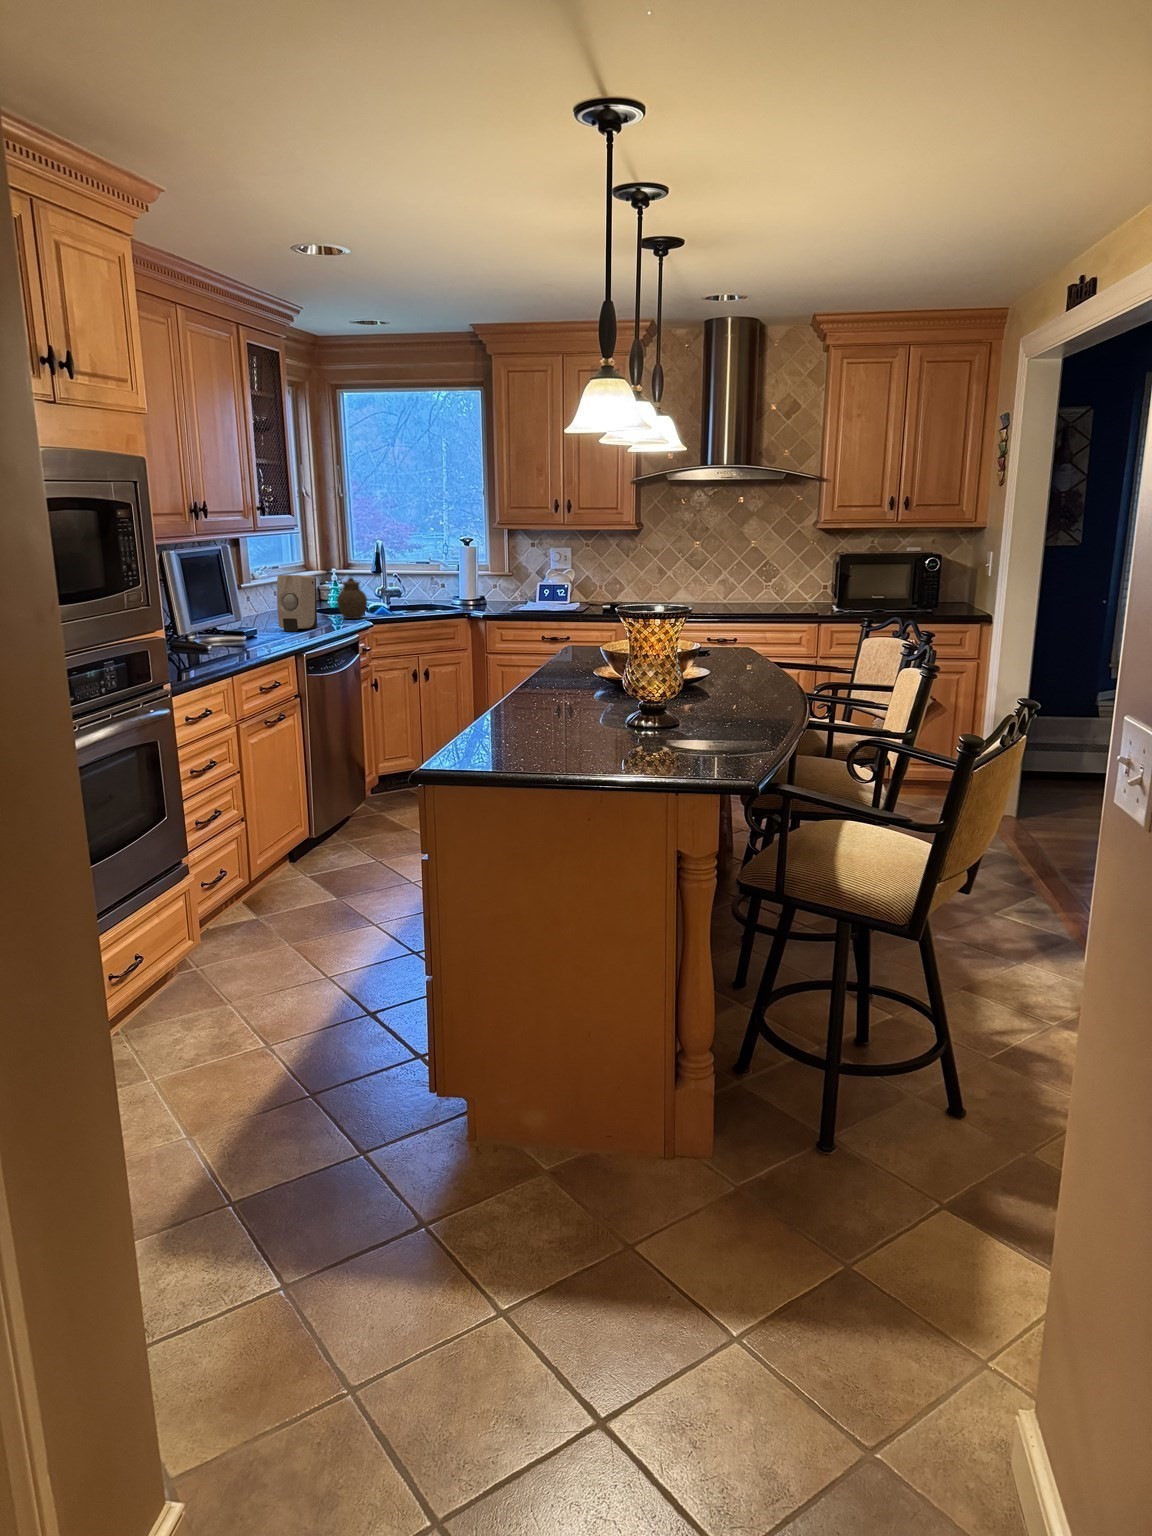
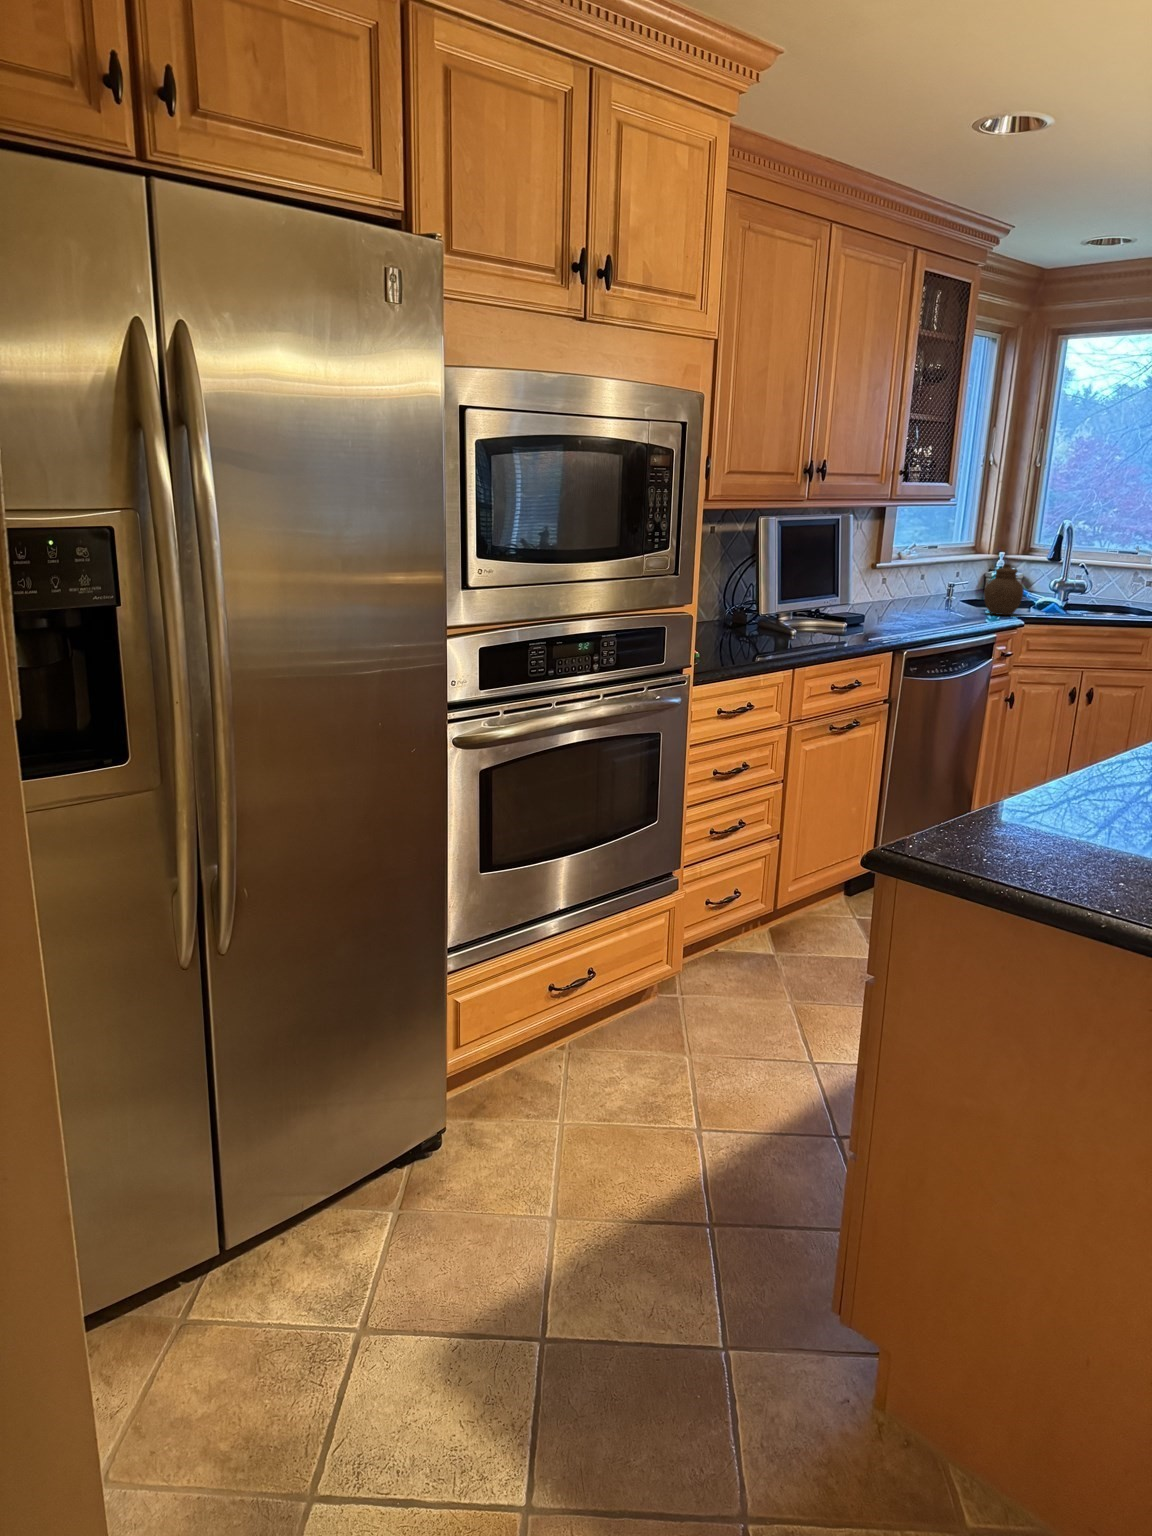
soap dispenser: present [277,575,317,631] -> none [897,554,955,623]

